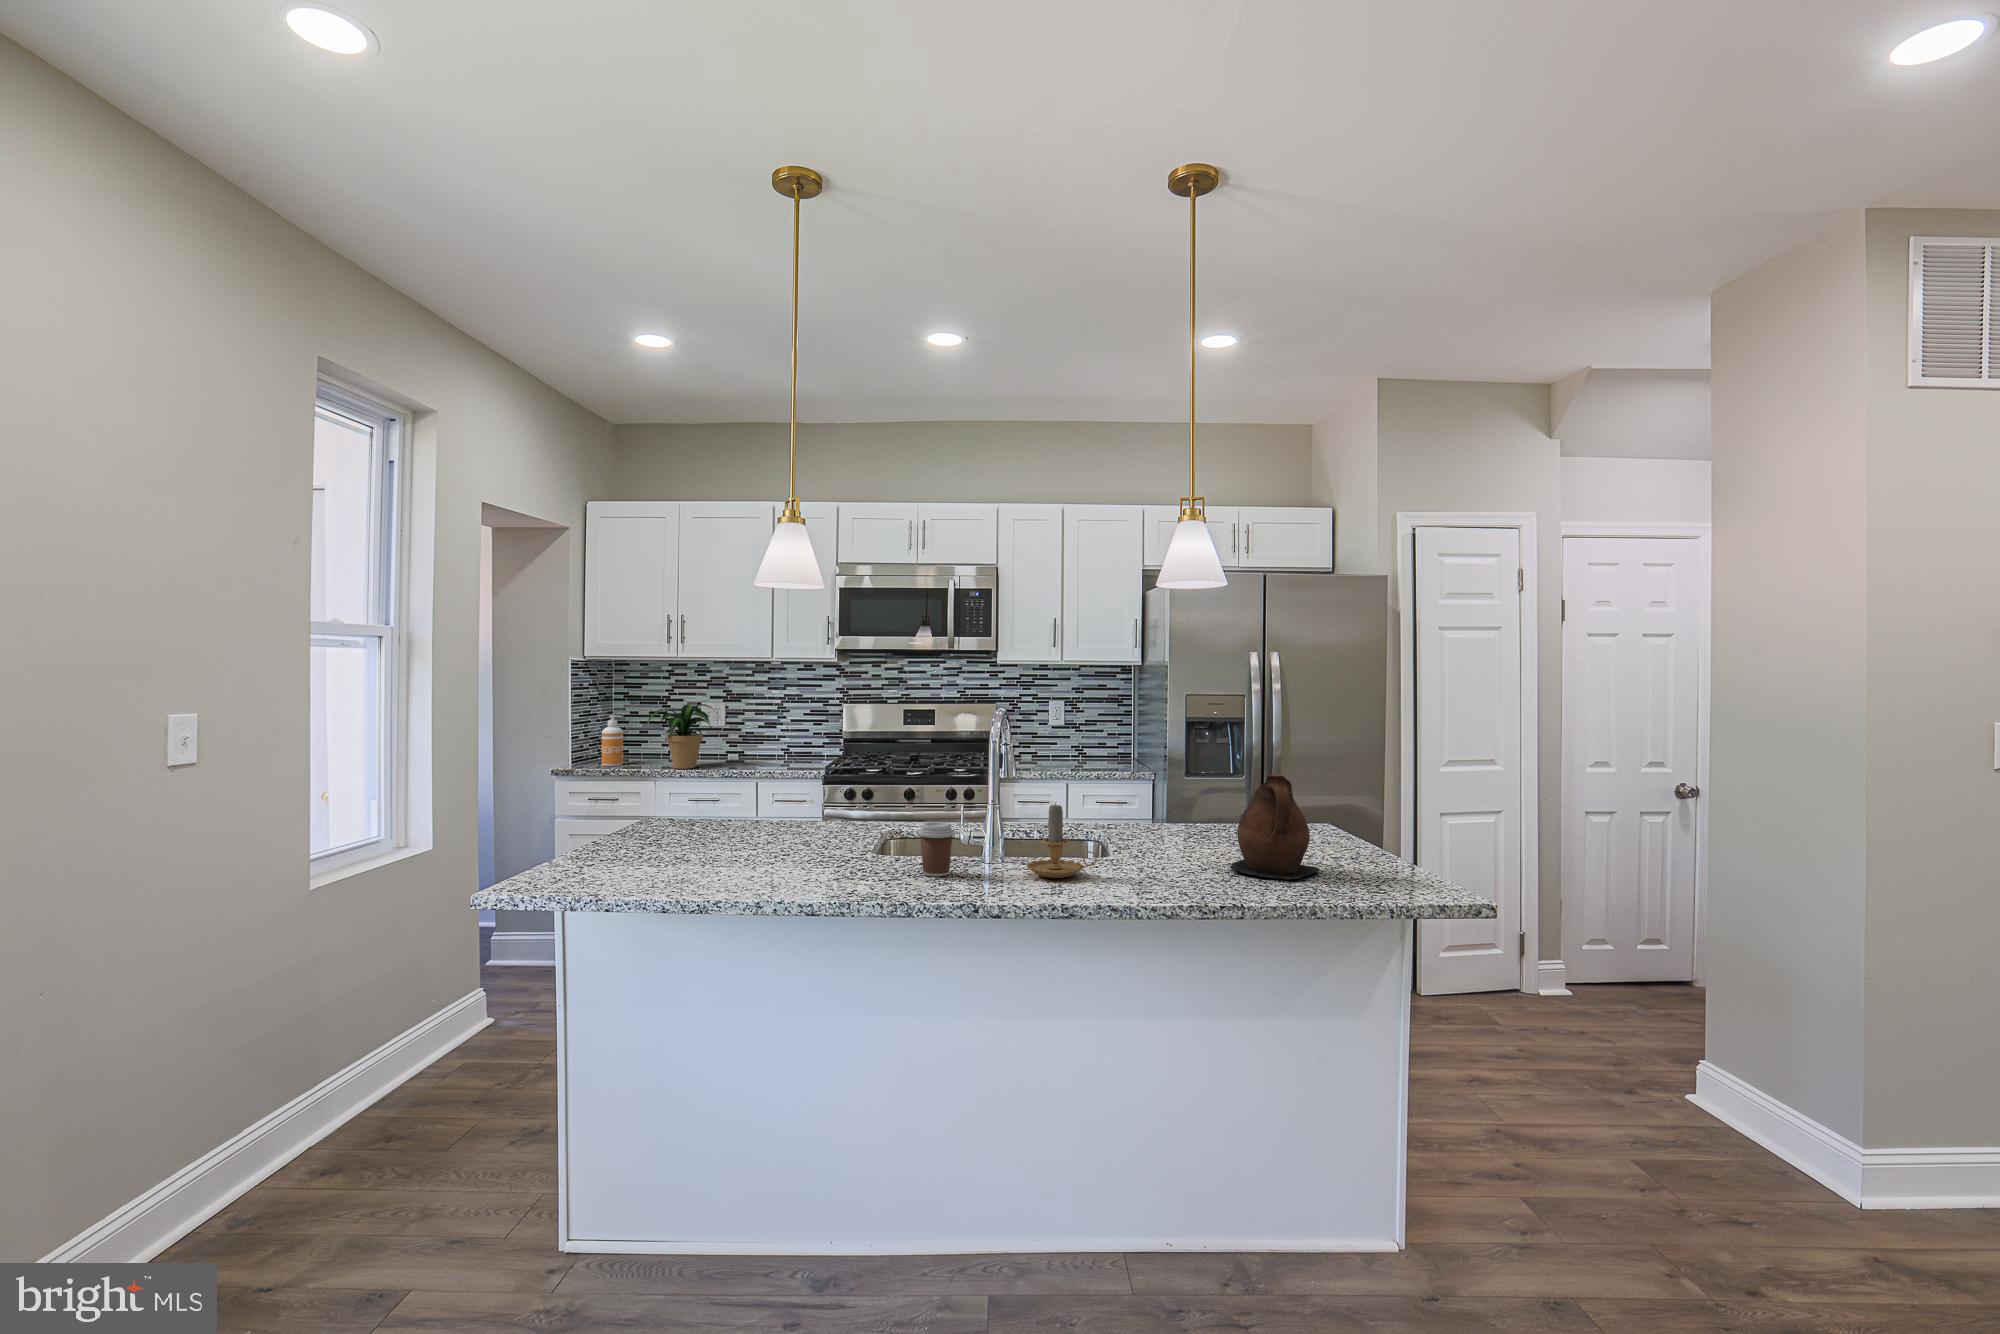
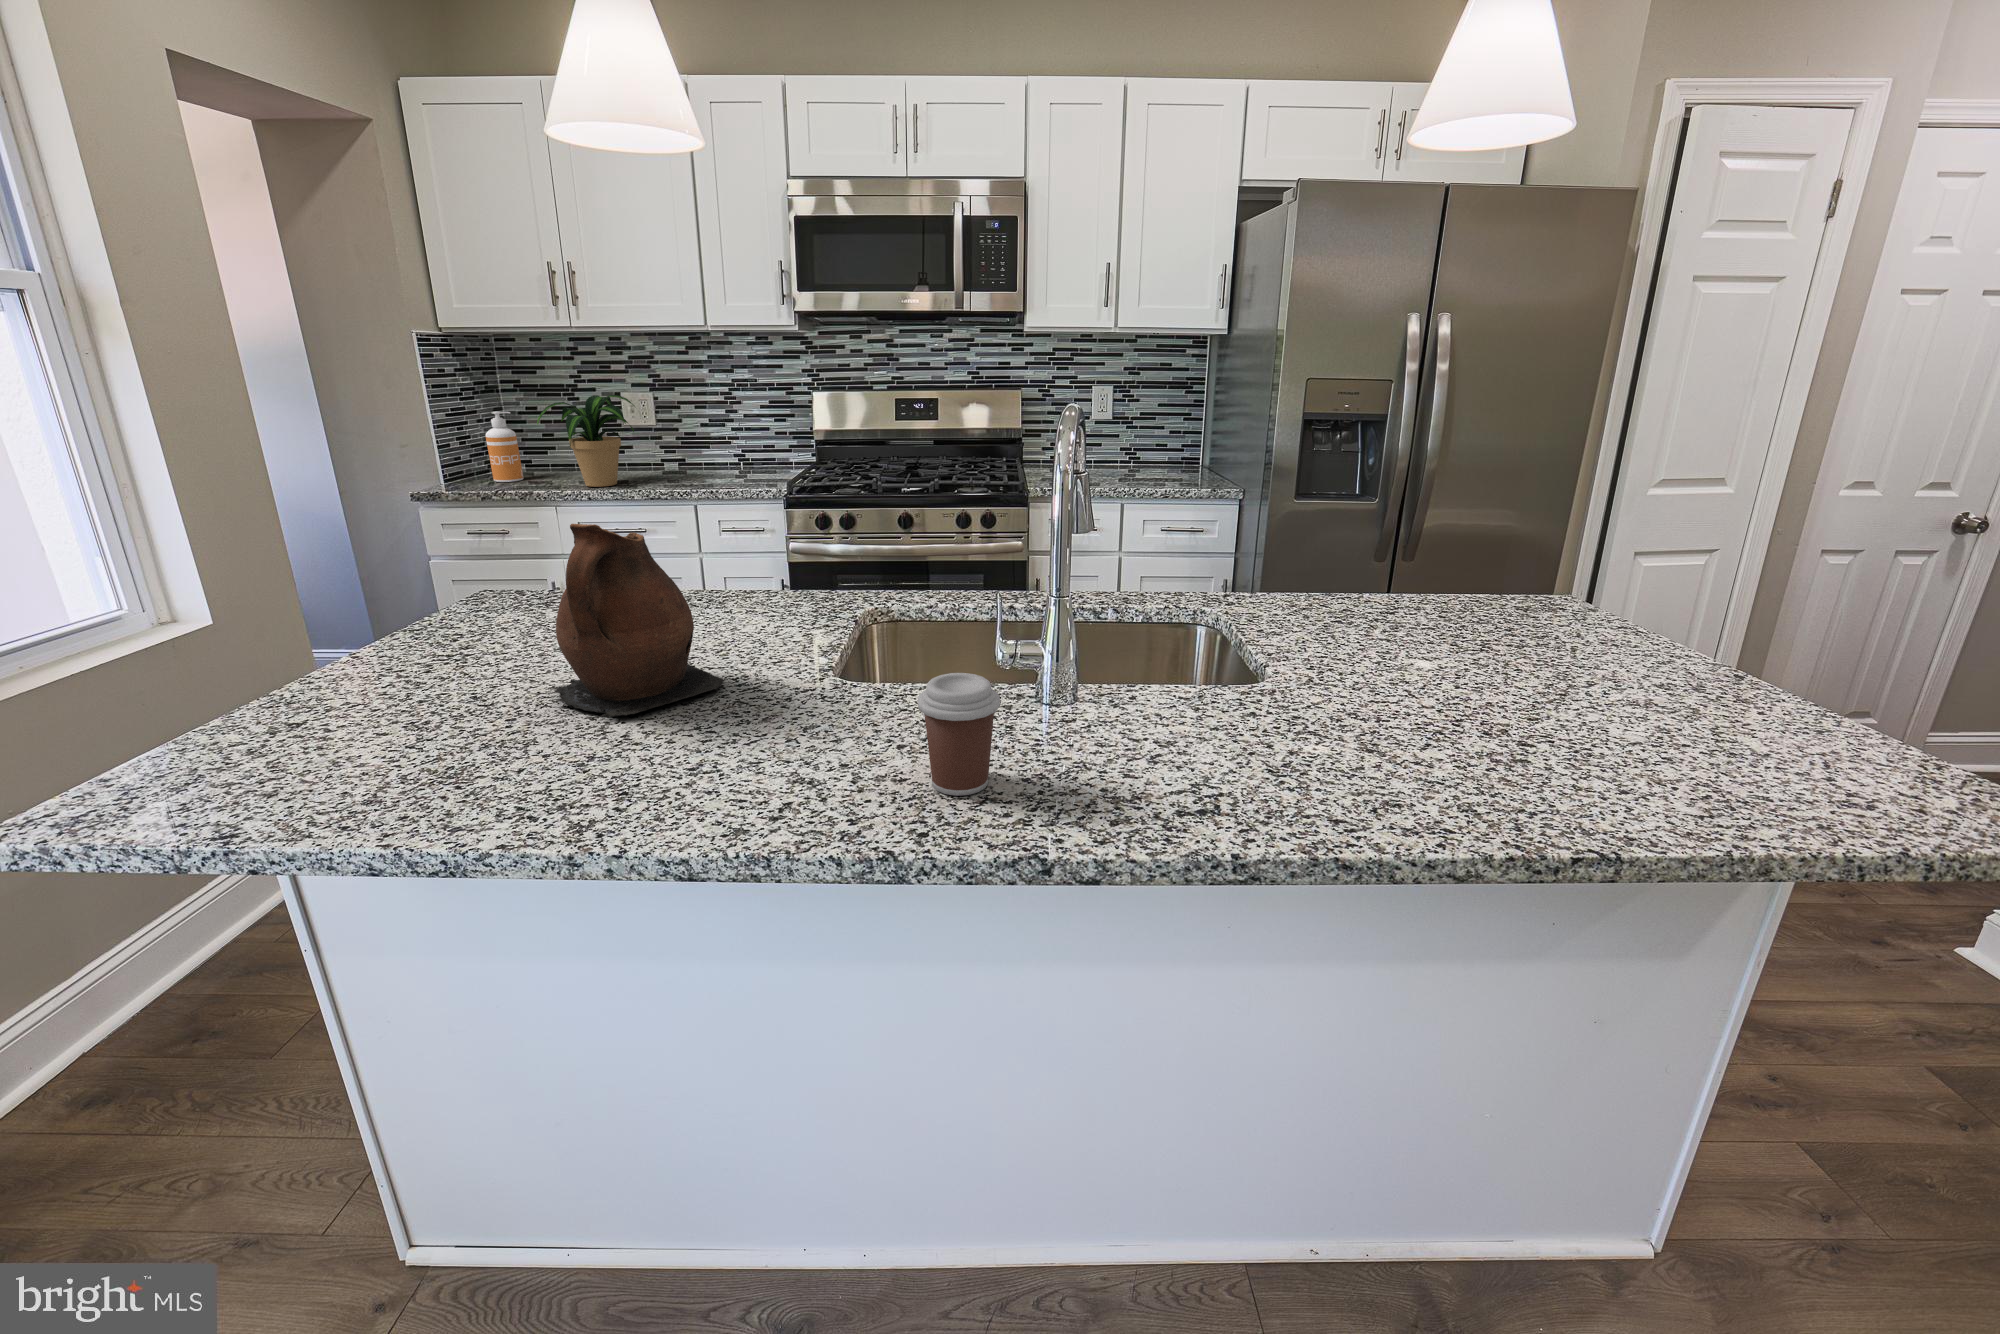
ceramic pitcher: present [1230,775,1320,880] -> present [548,524,724,717]
candle: present [1027,804,1097,878] -> none [1155,633,1309,800]

